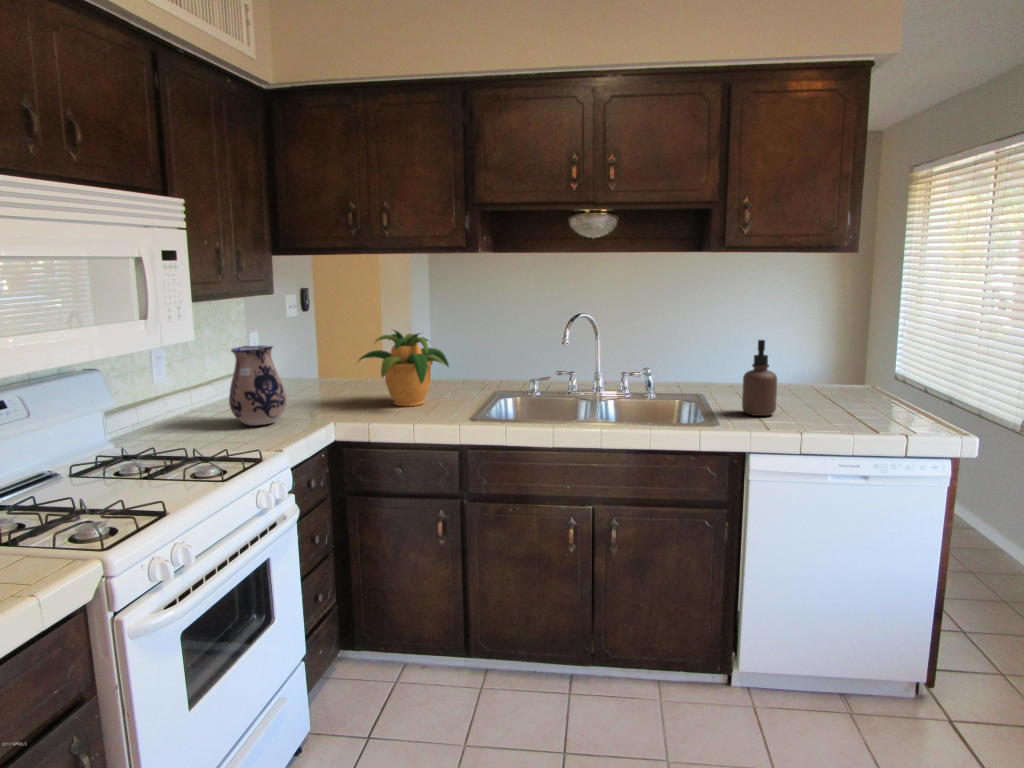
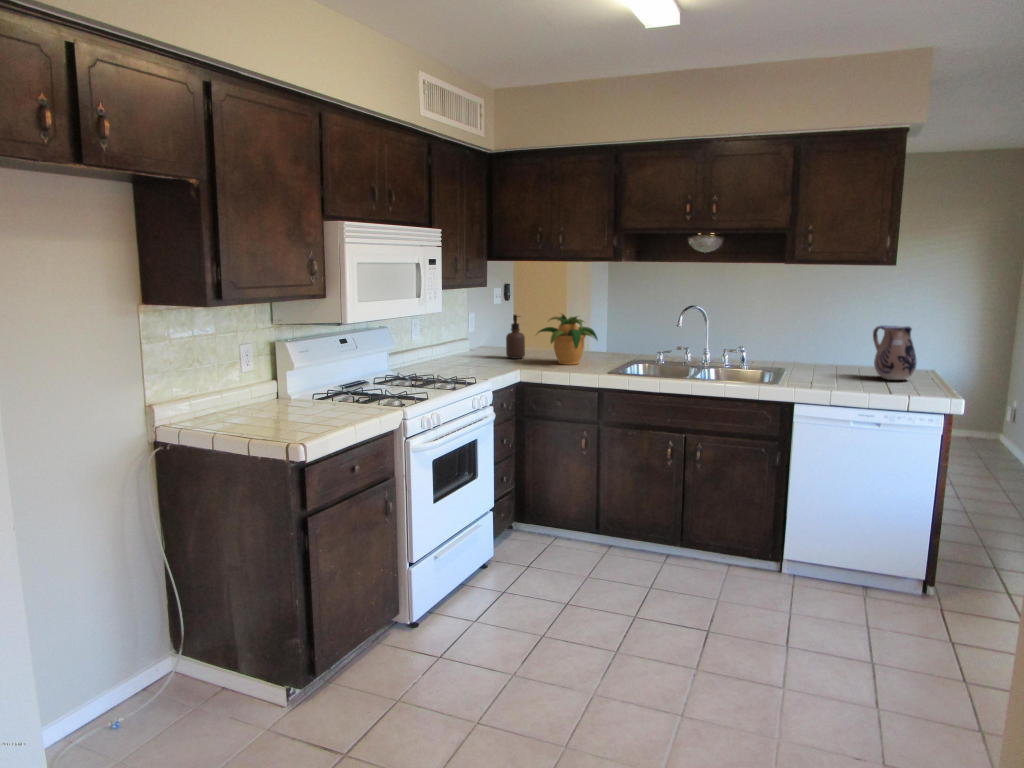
soap dispenser: present [742,340,777,416] -> present [506,315,525,359]
ceramic pitcher: present [229,346,287,426] -> present [873,325,917,380]

